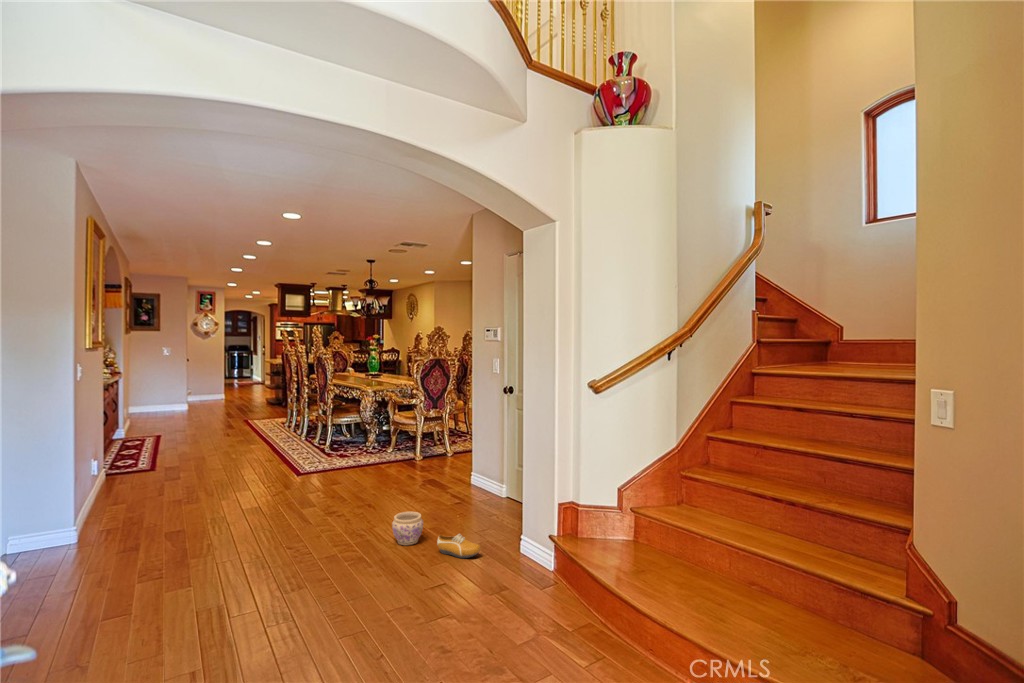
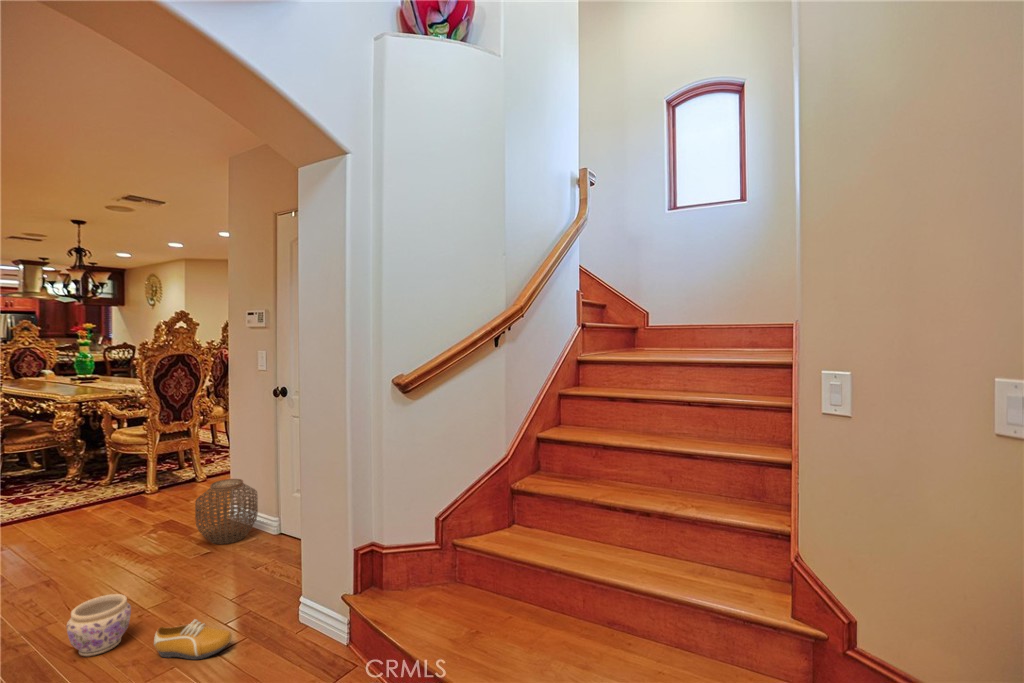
woven basket: none [451,452,491,498] -> present [195,479,258,544]

